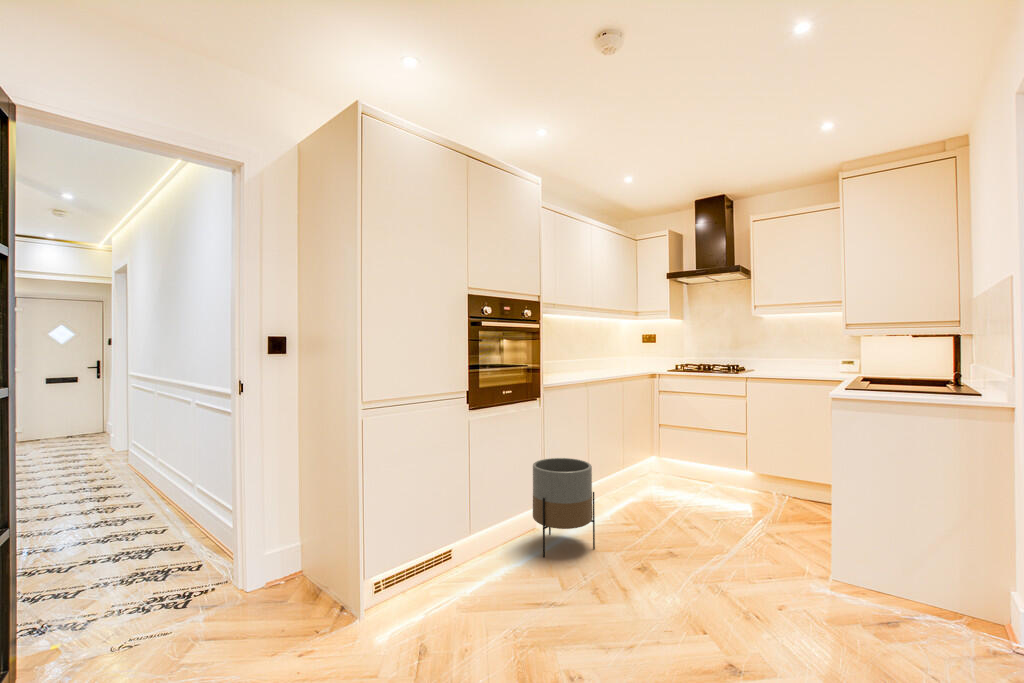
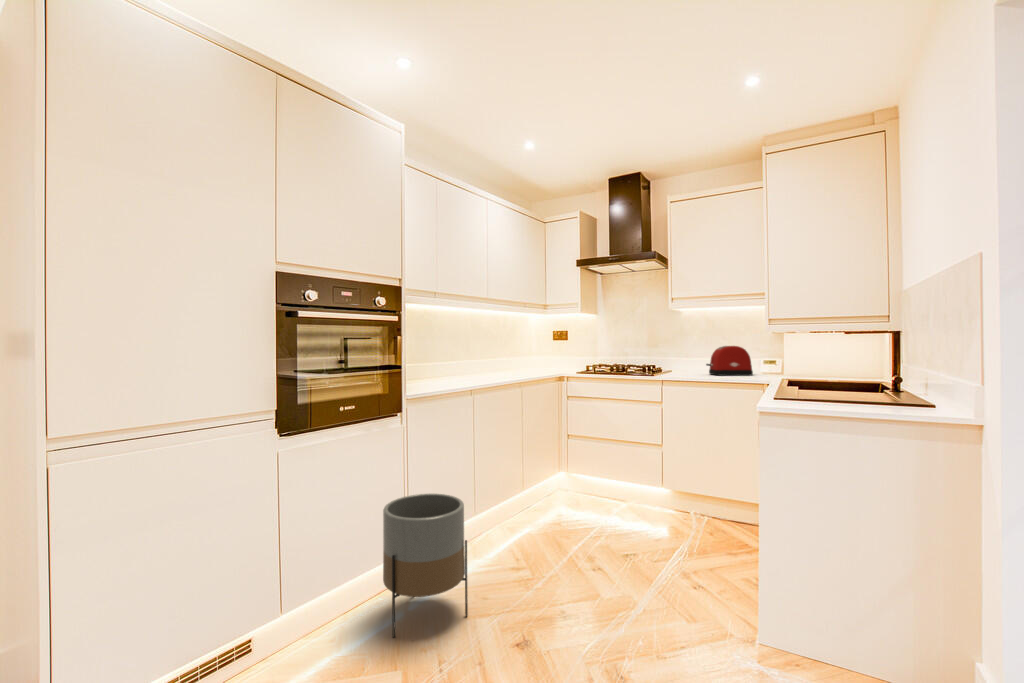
toaster: none [786,347,831,373] -> present [706,346,753,375]

